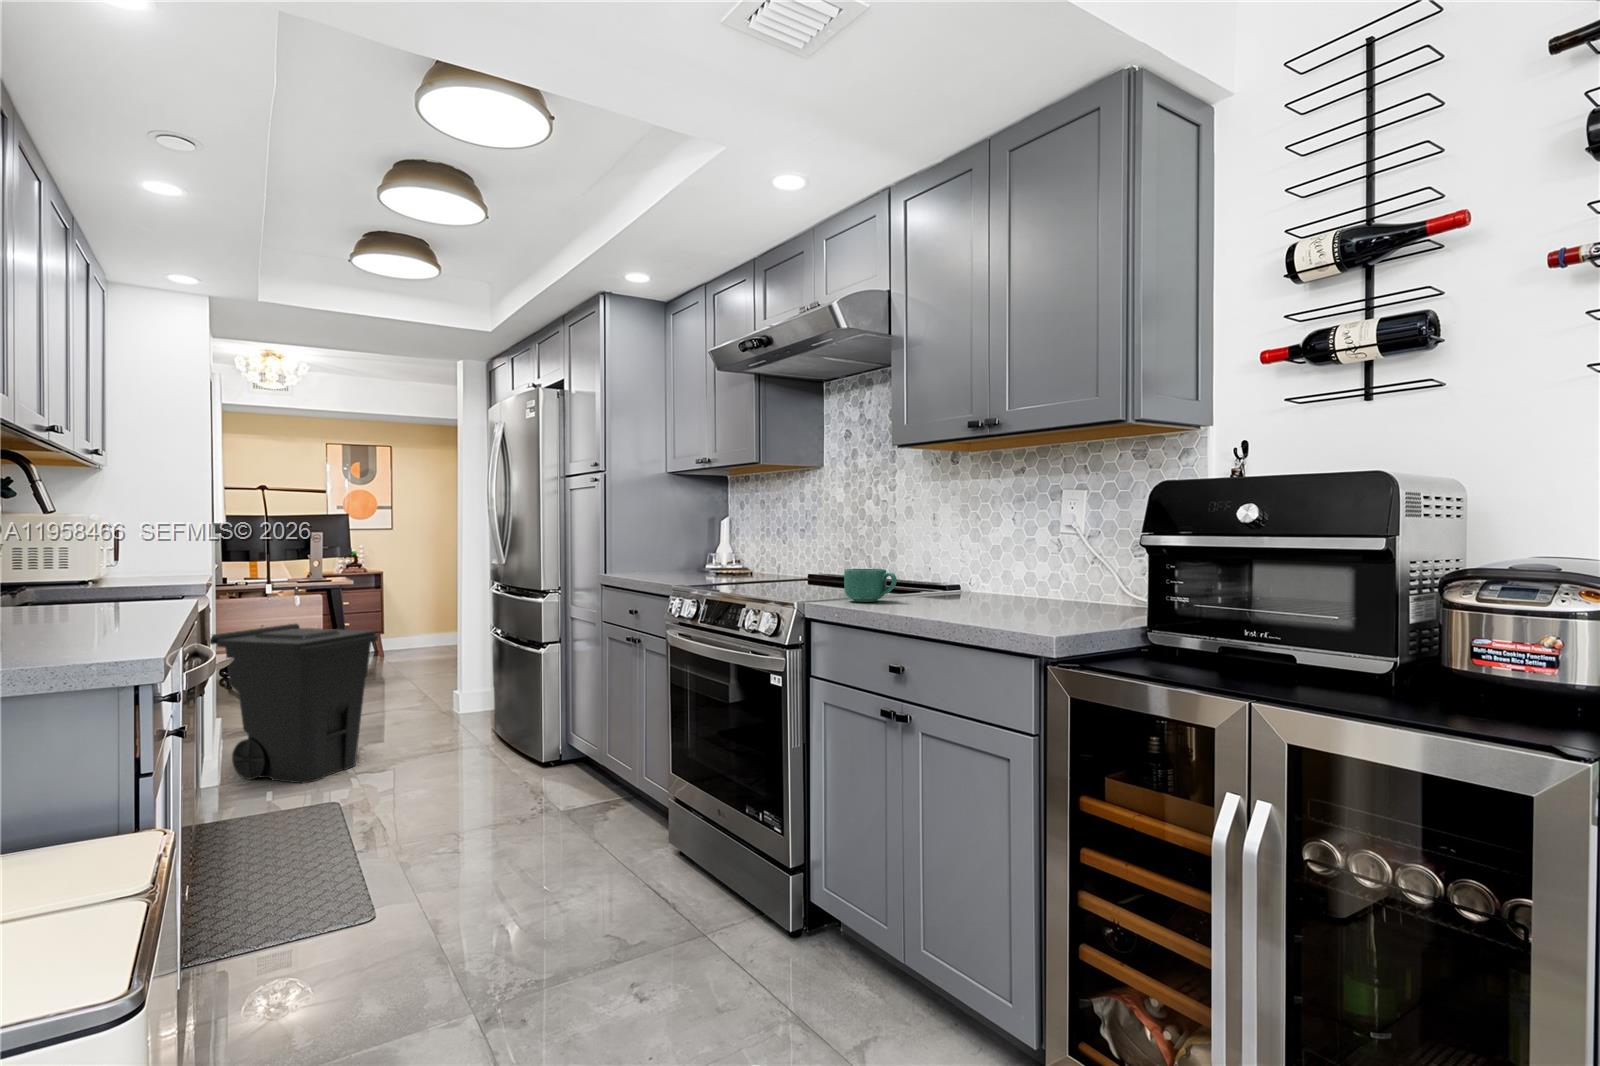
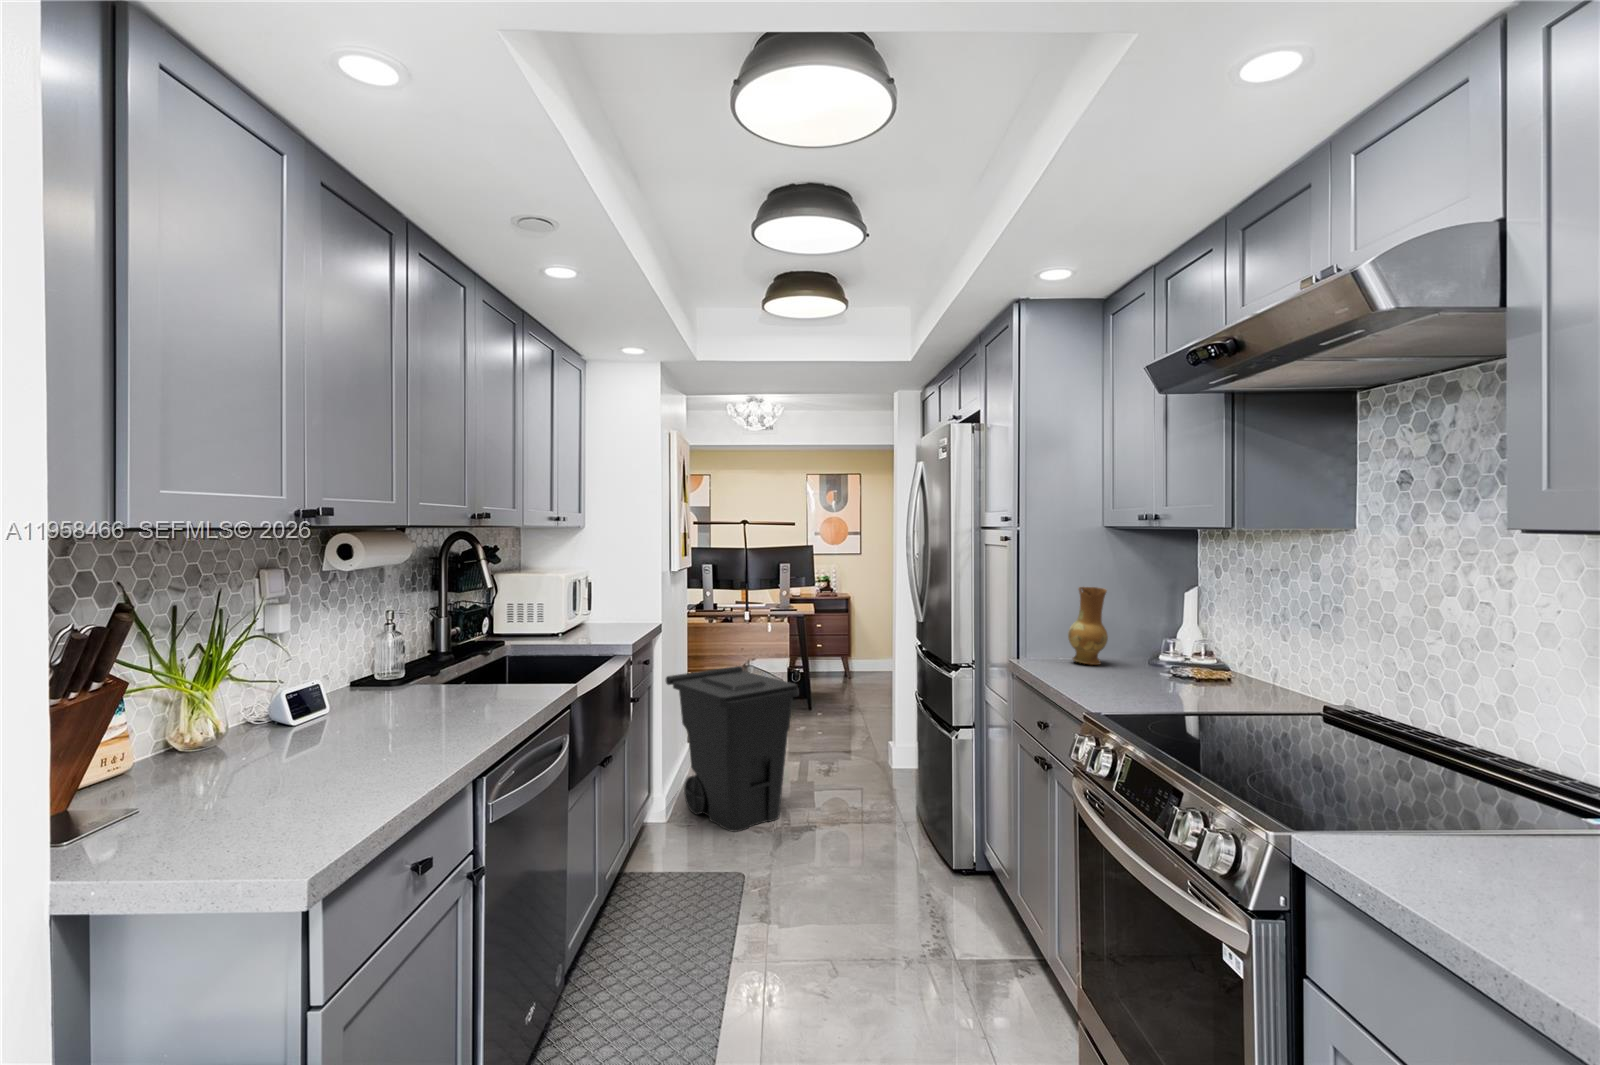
ceramic jug: none [643,518,671,576] -> present [1068,587,1108,665]
mug: present [844,569,897,602] -> none [1377,784,1516,871]

